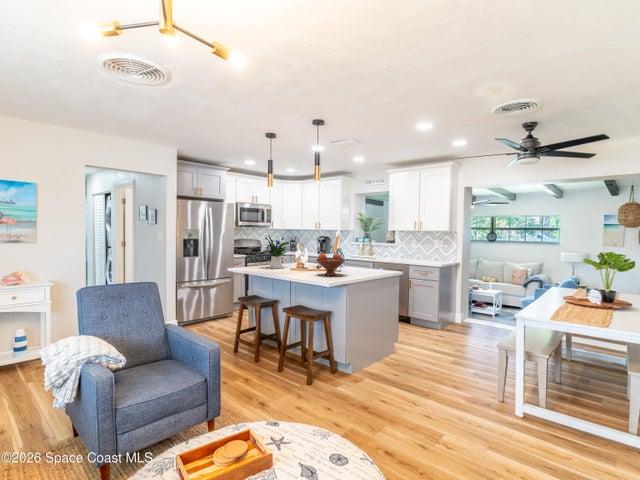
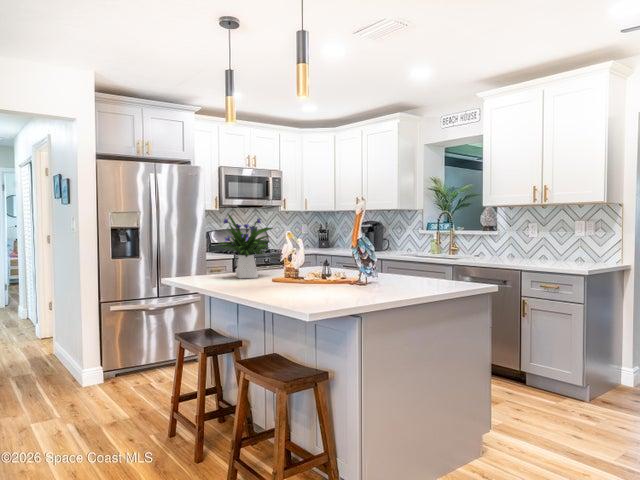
fruit bowl: present [316,253,345,276] -> none [300,246,363,294]

